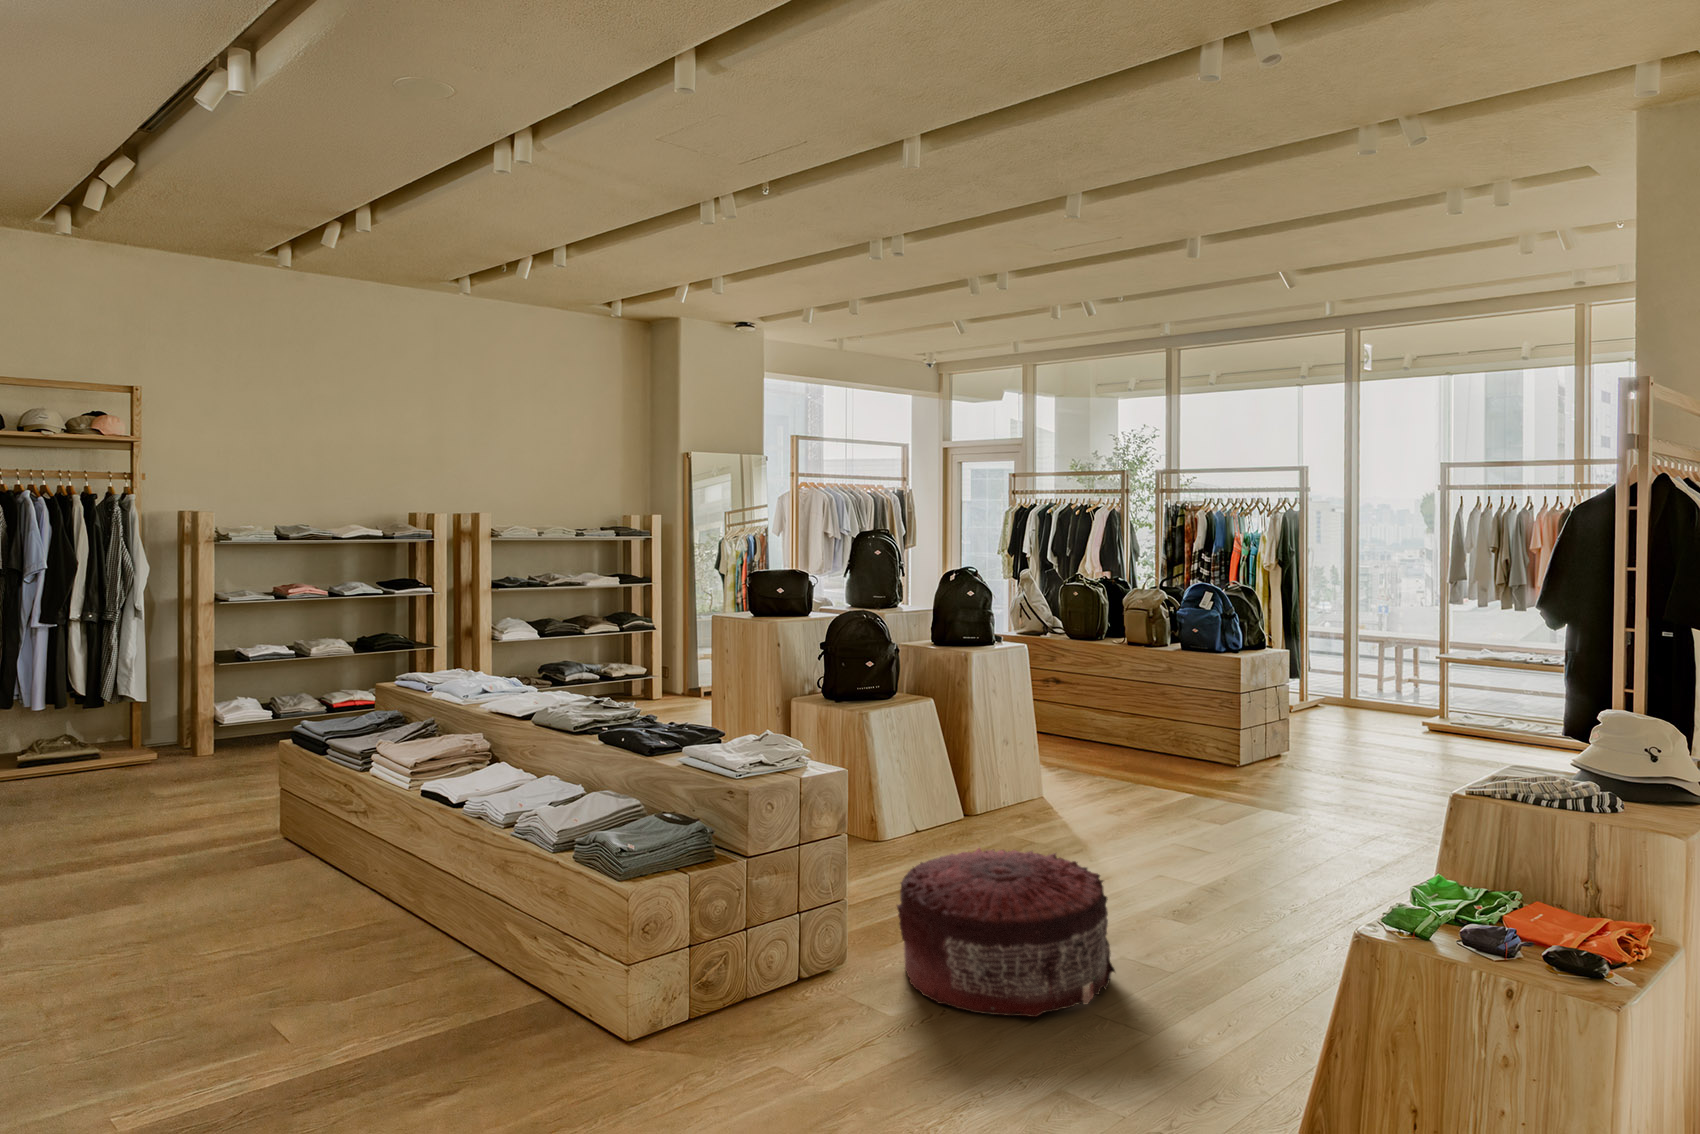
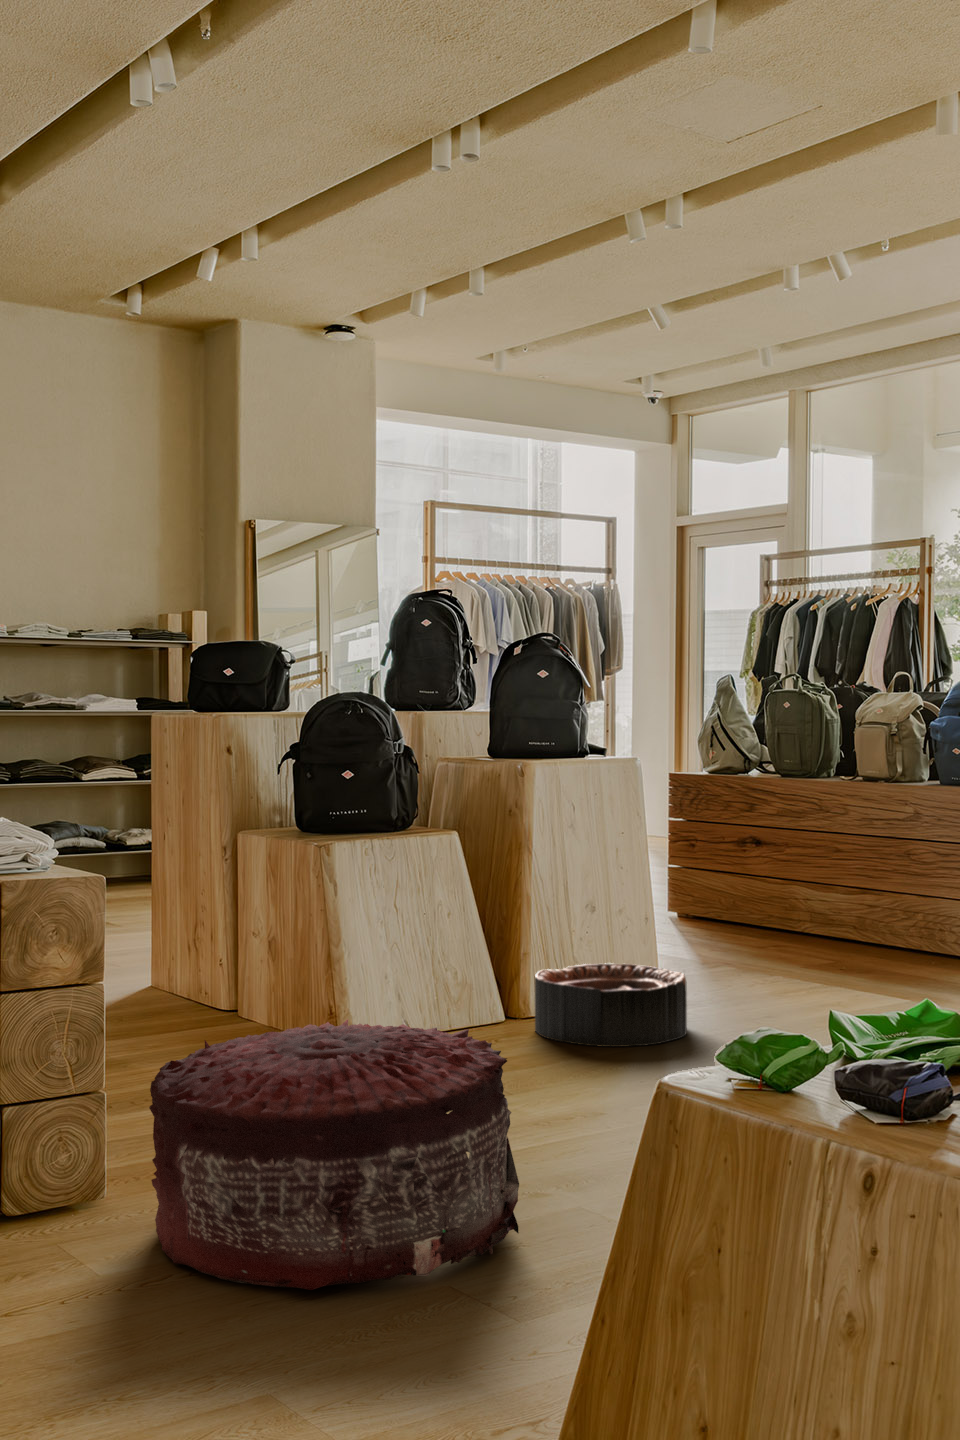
basket: none [987,778,1082,835] -> present [535,963,687,1047]

